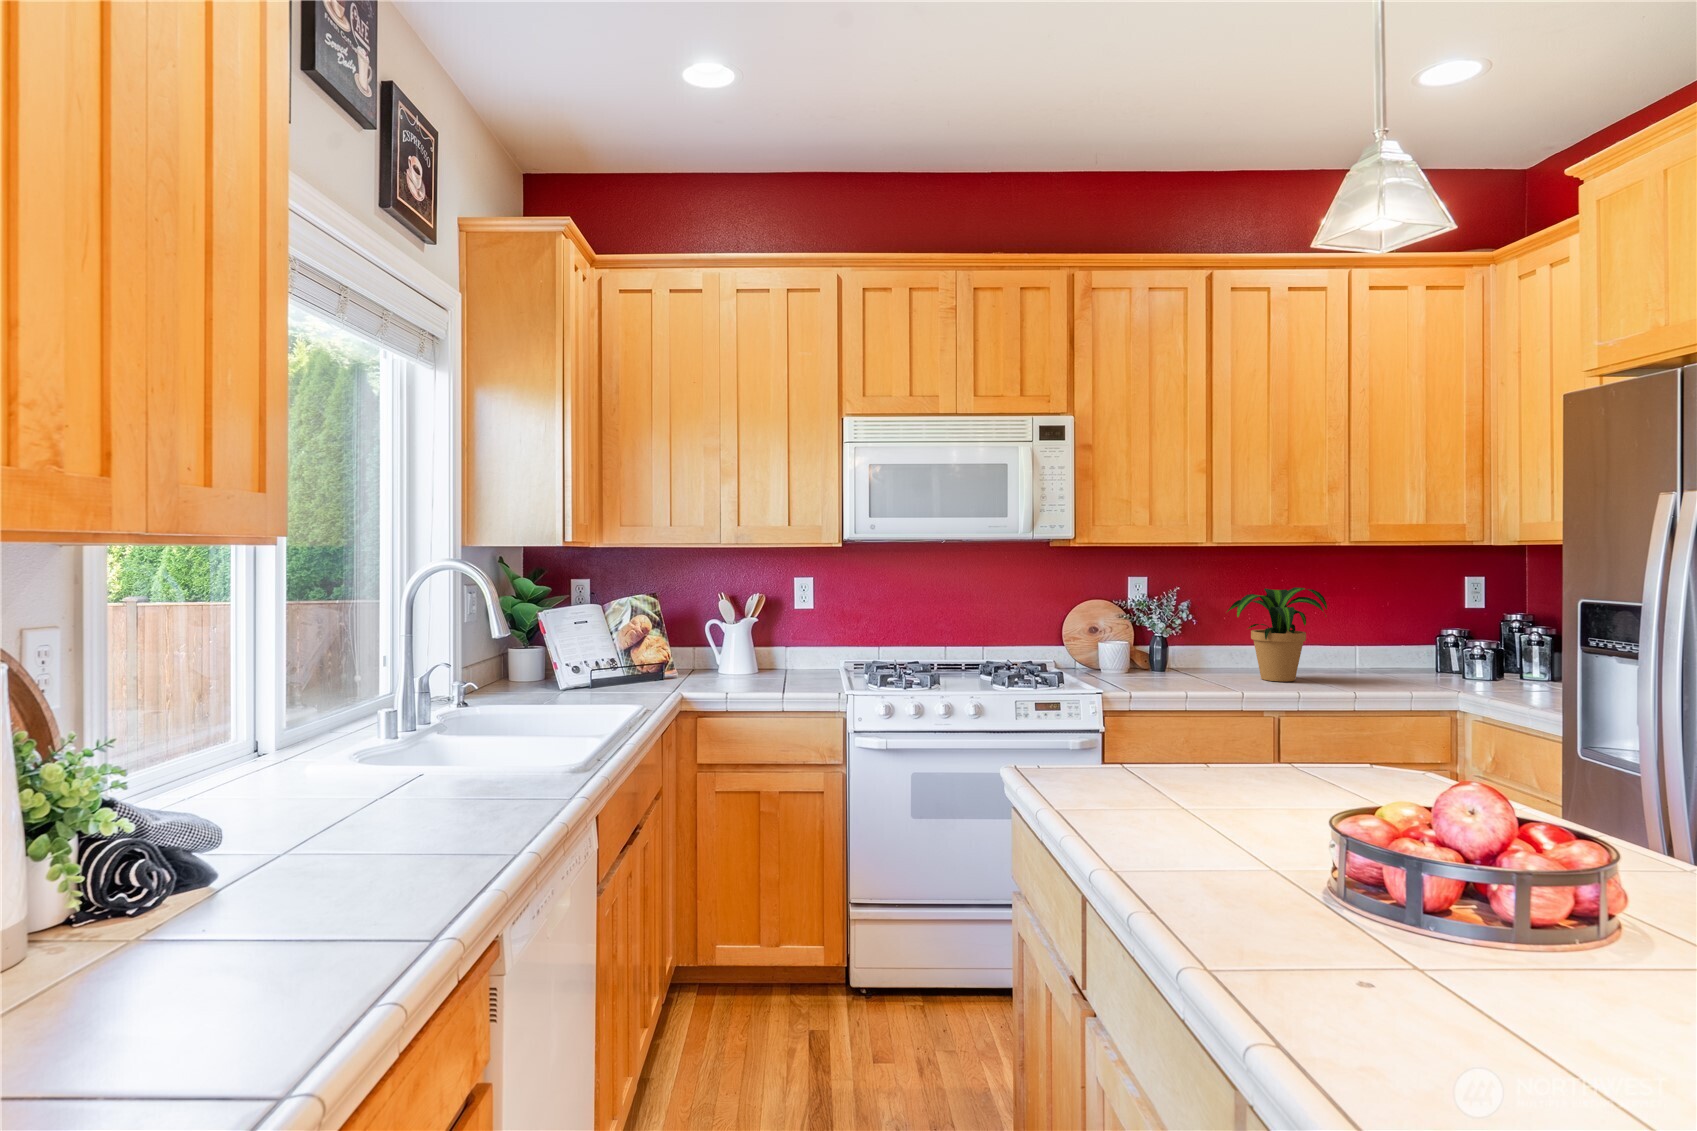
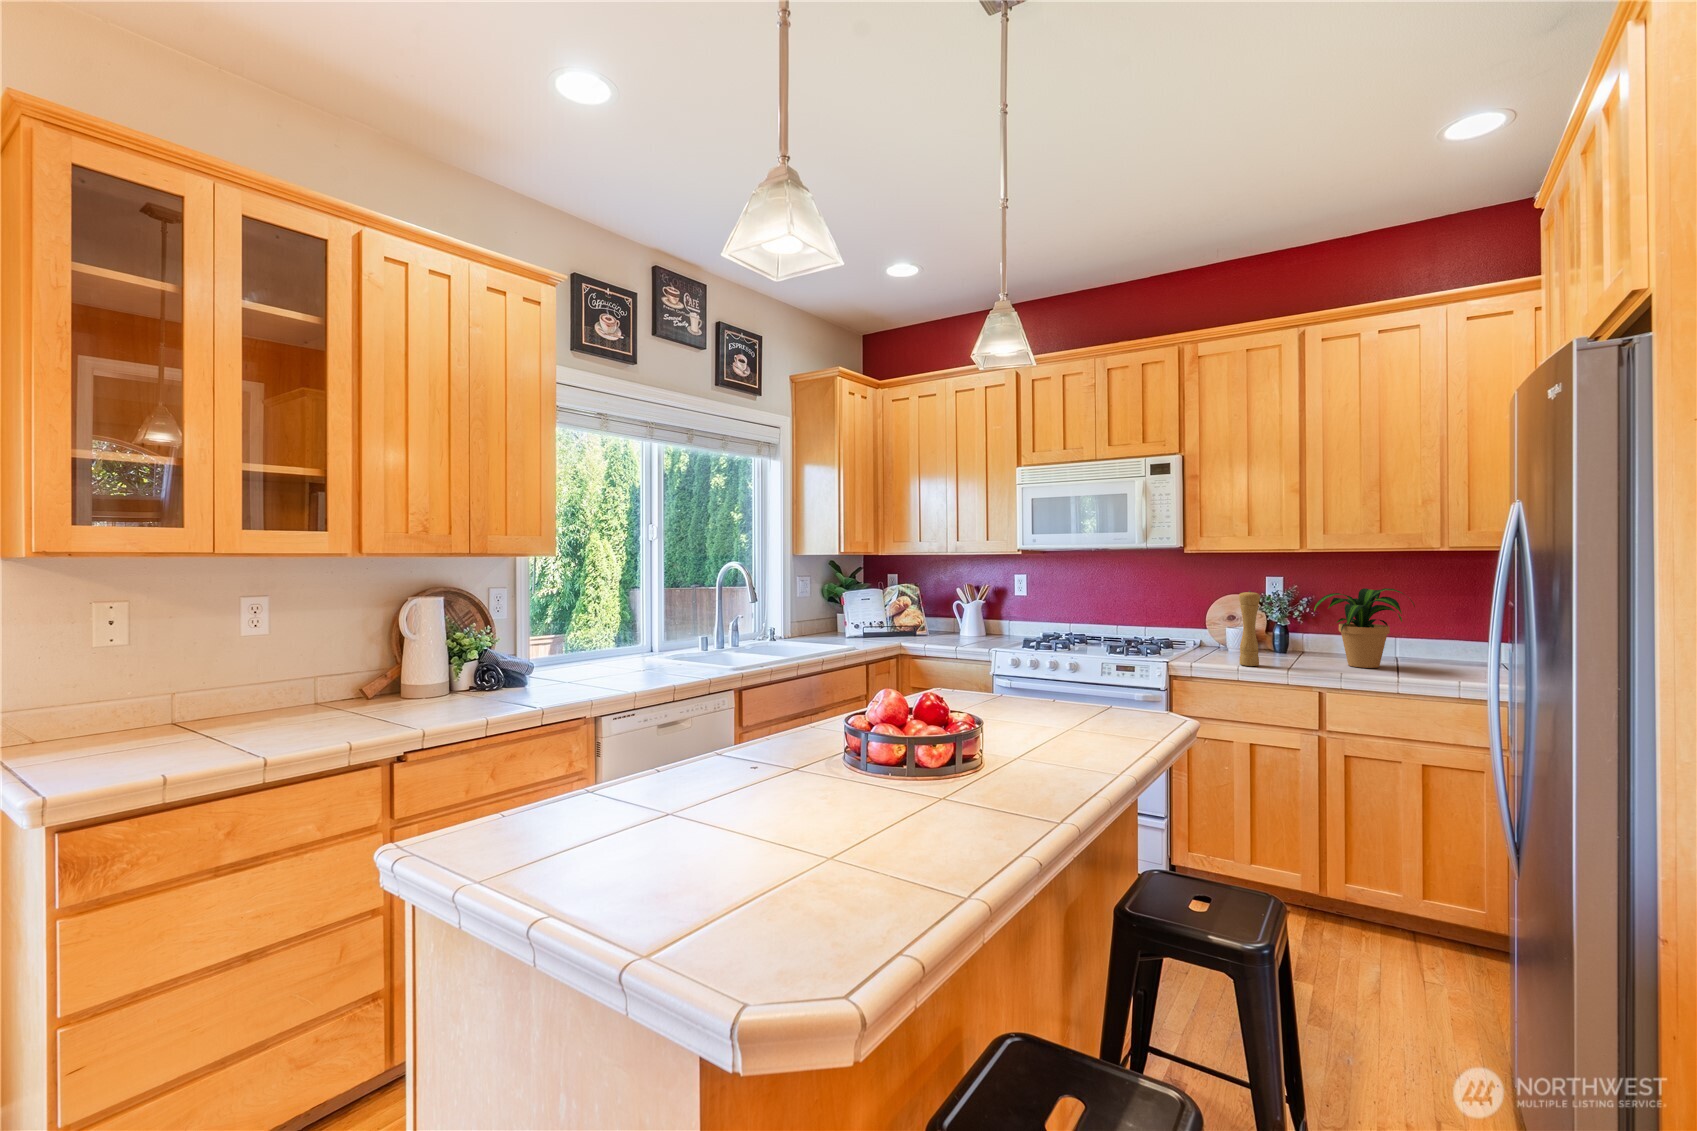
pepper mill: none [1175,593,1201,689] -> present [1239,591,1260,666]

